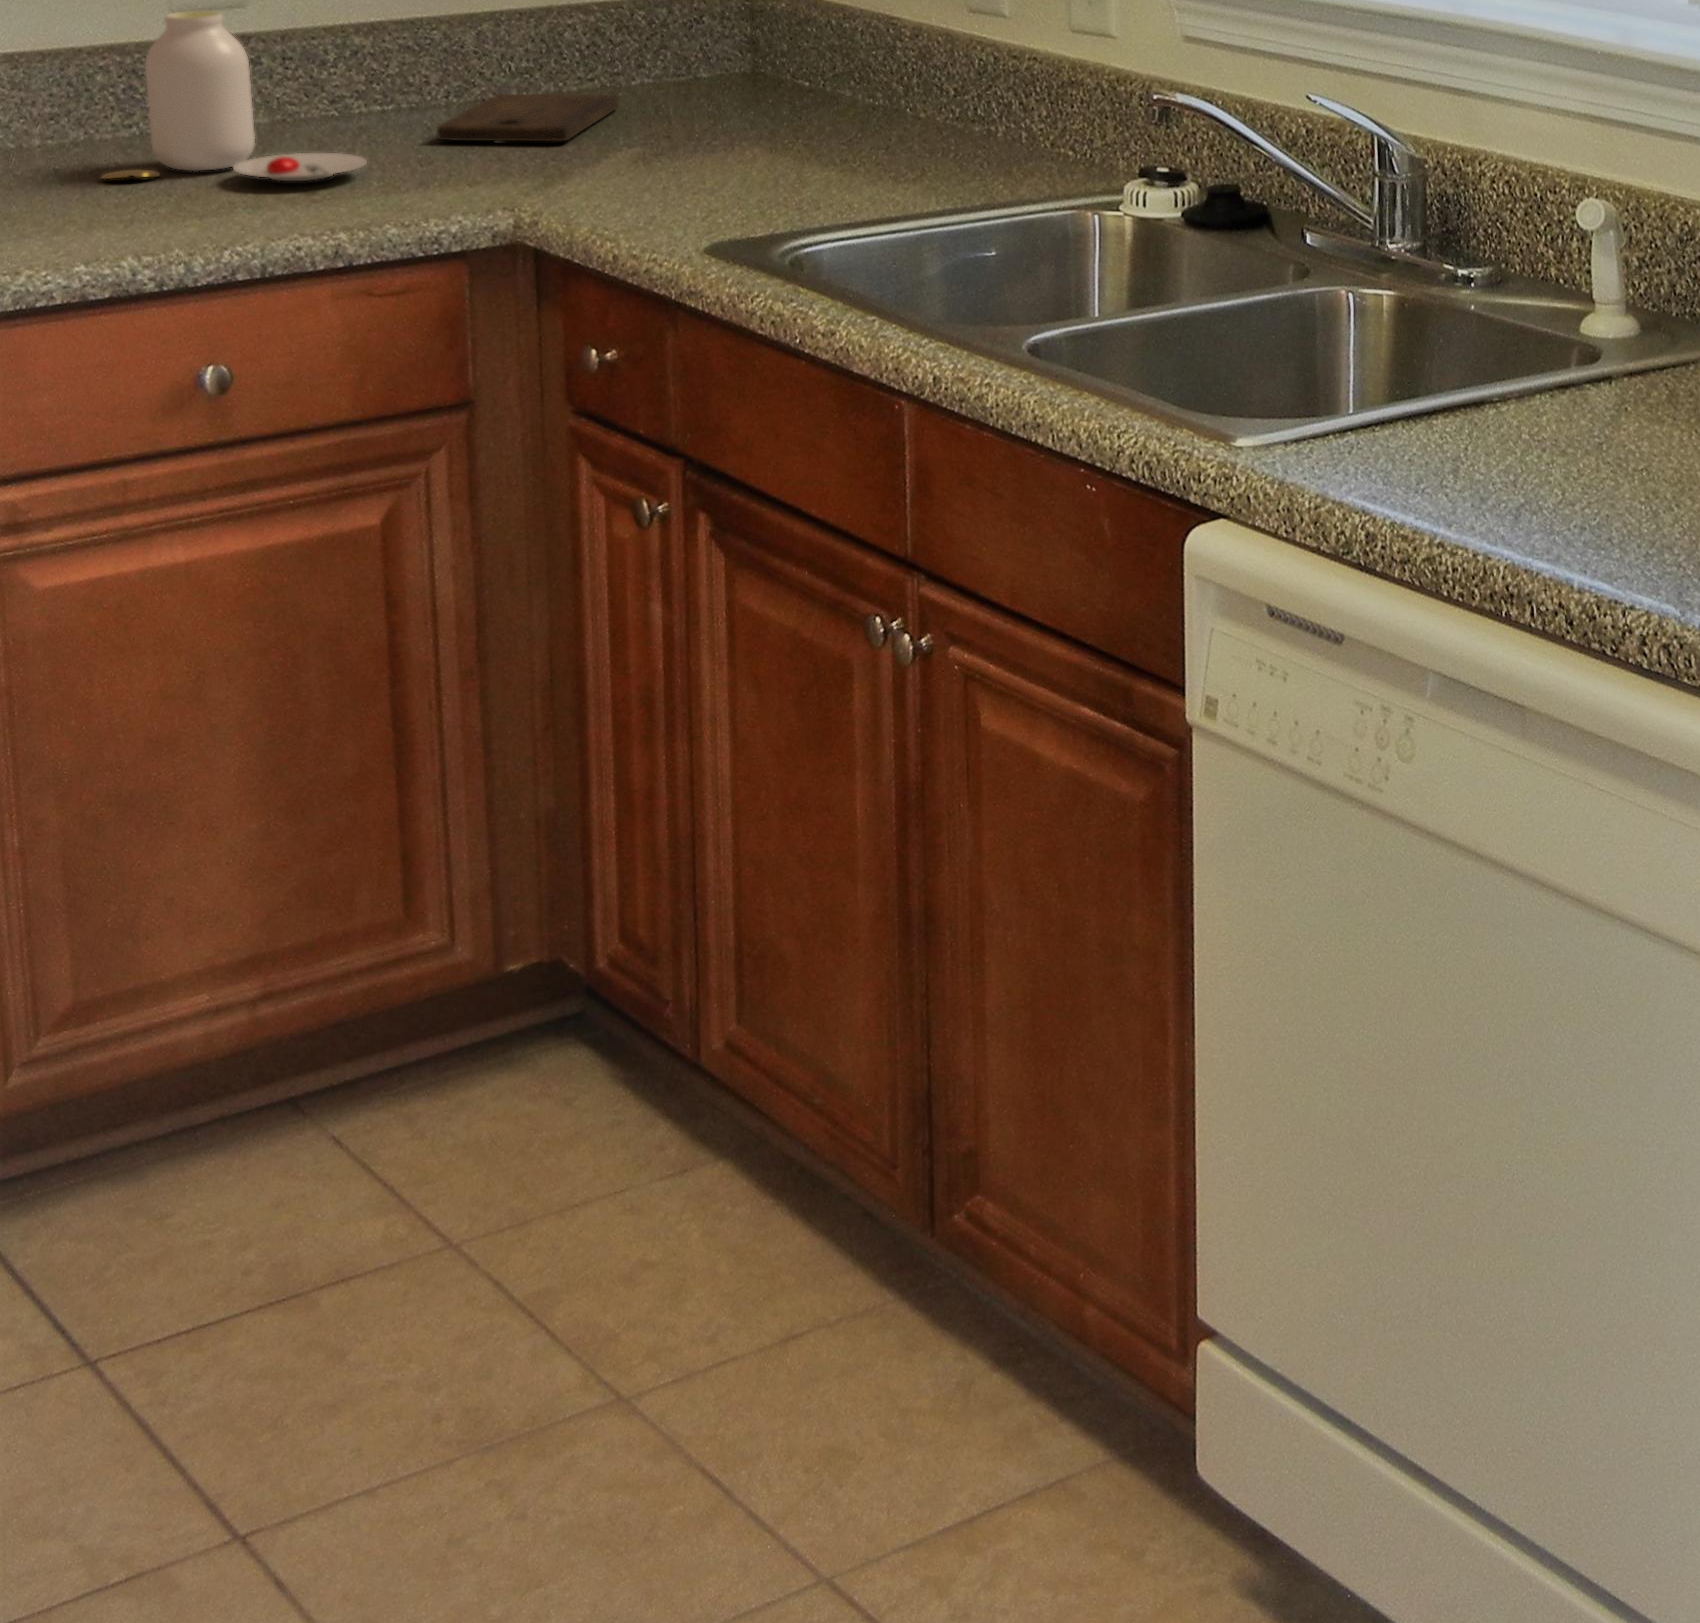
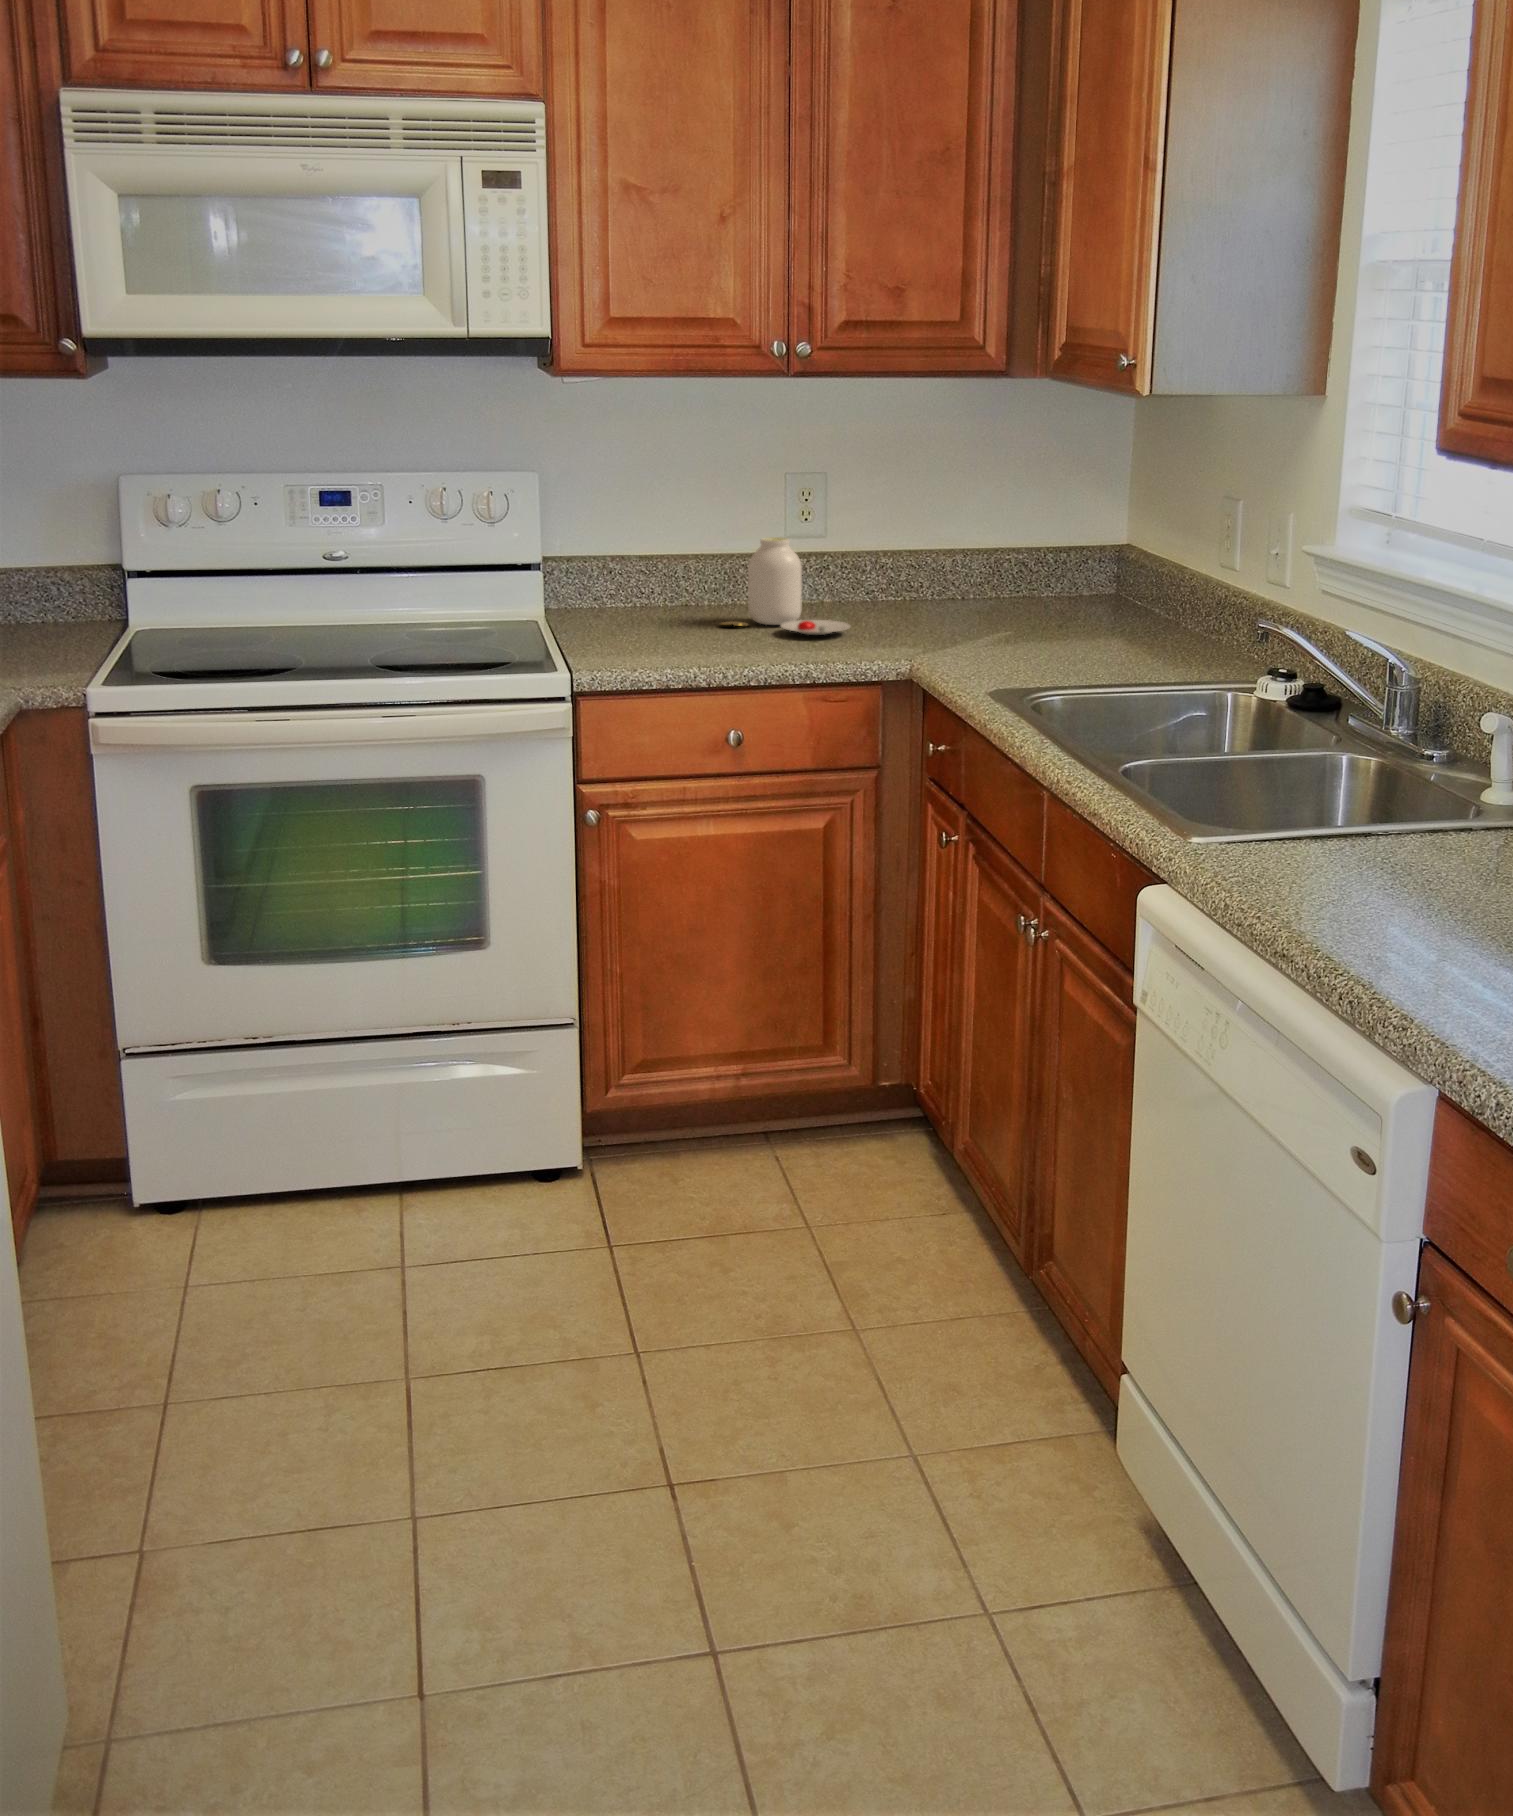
cutting board: present [437,94,619,141] -> none [902,597,1015,626]

